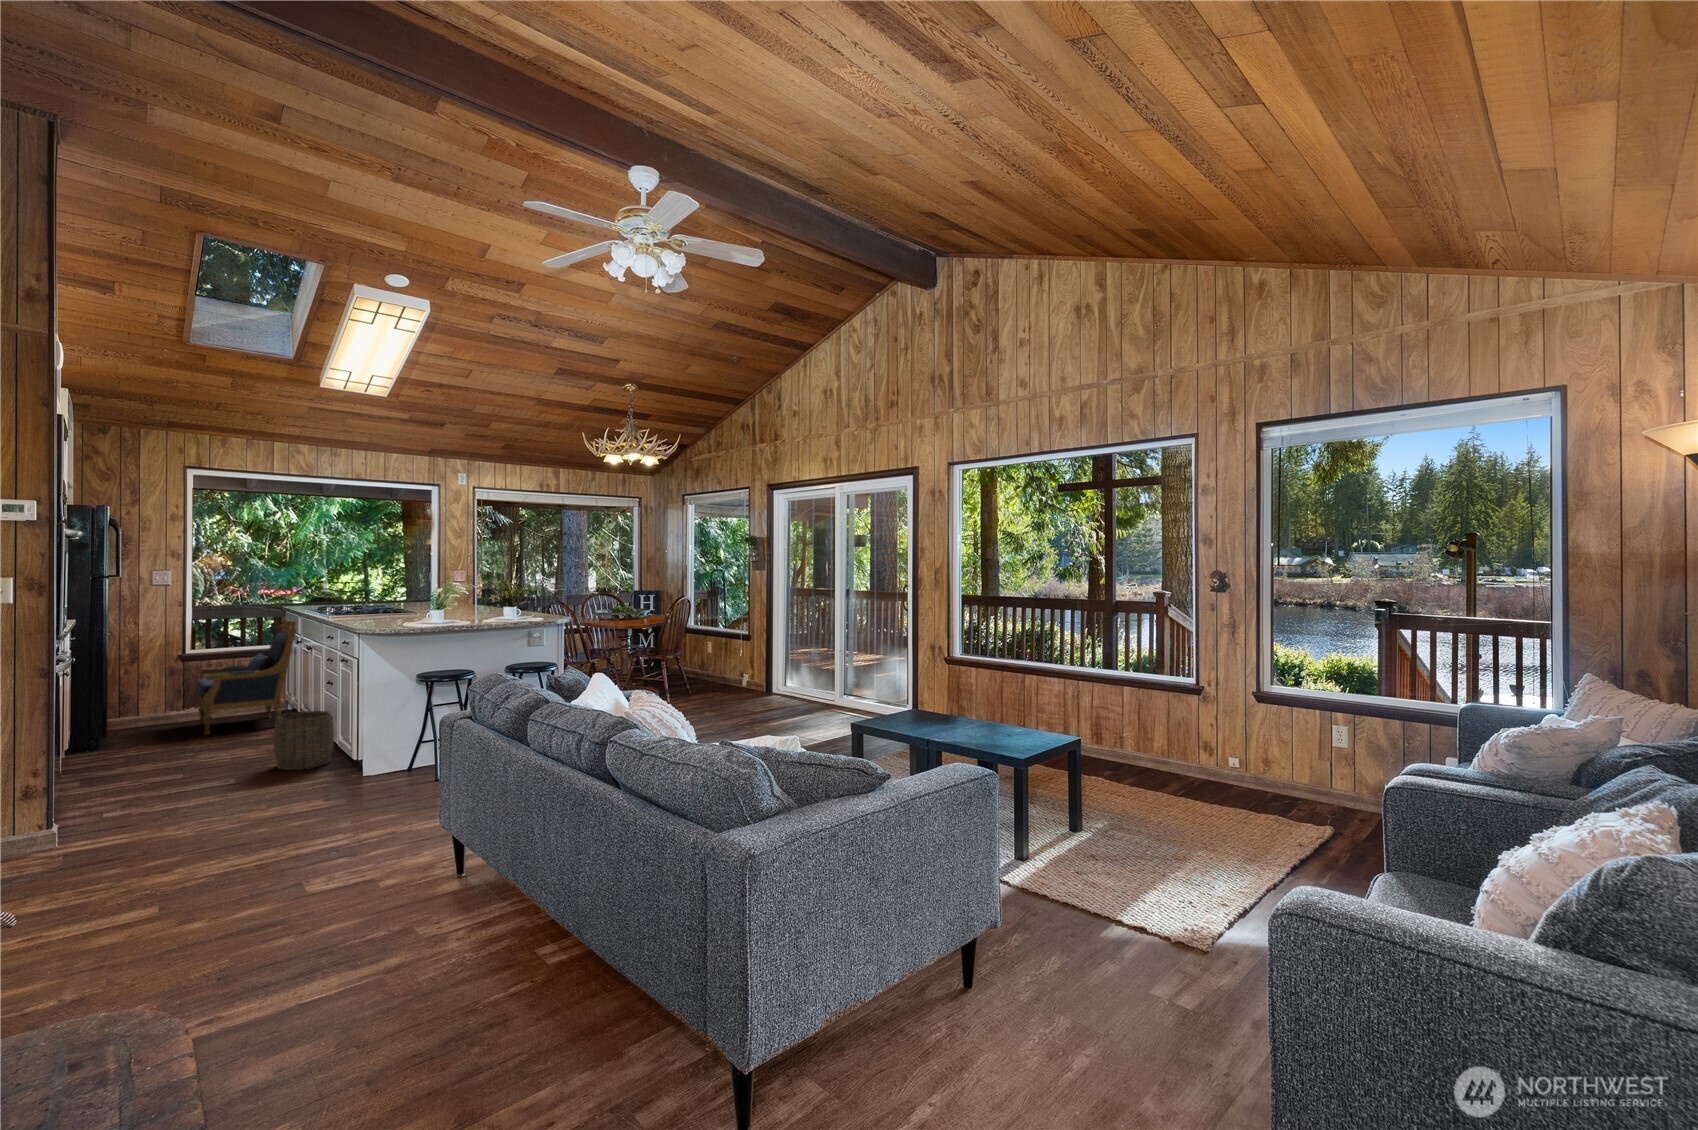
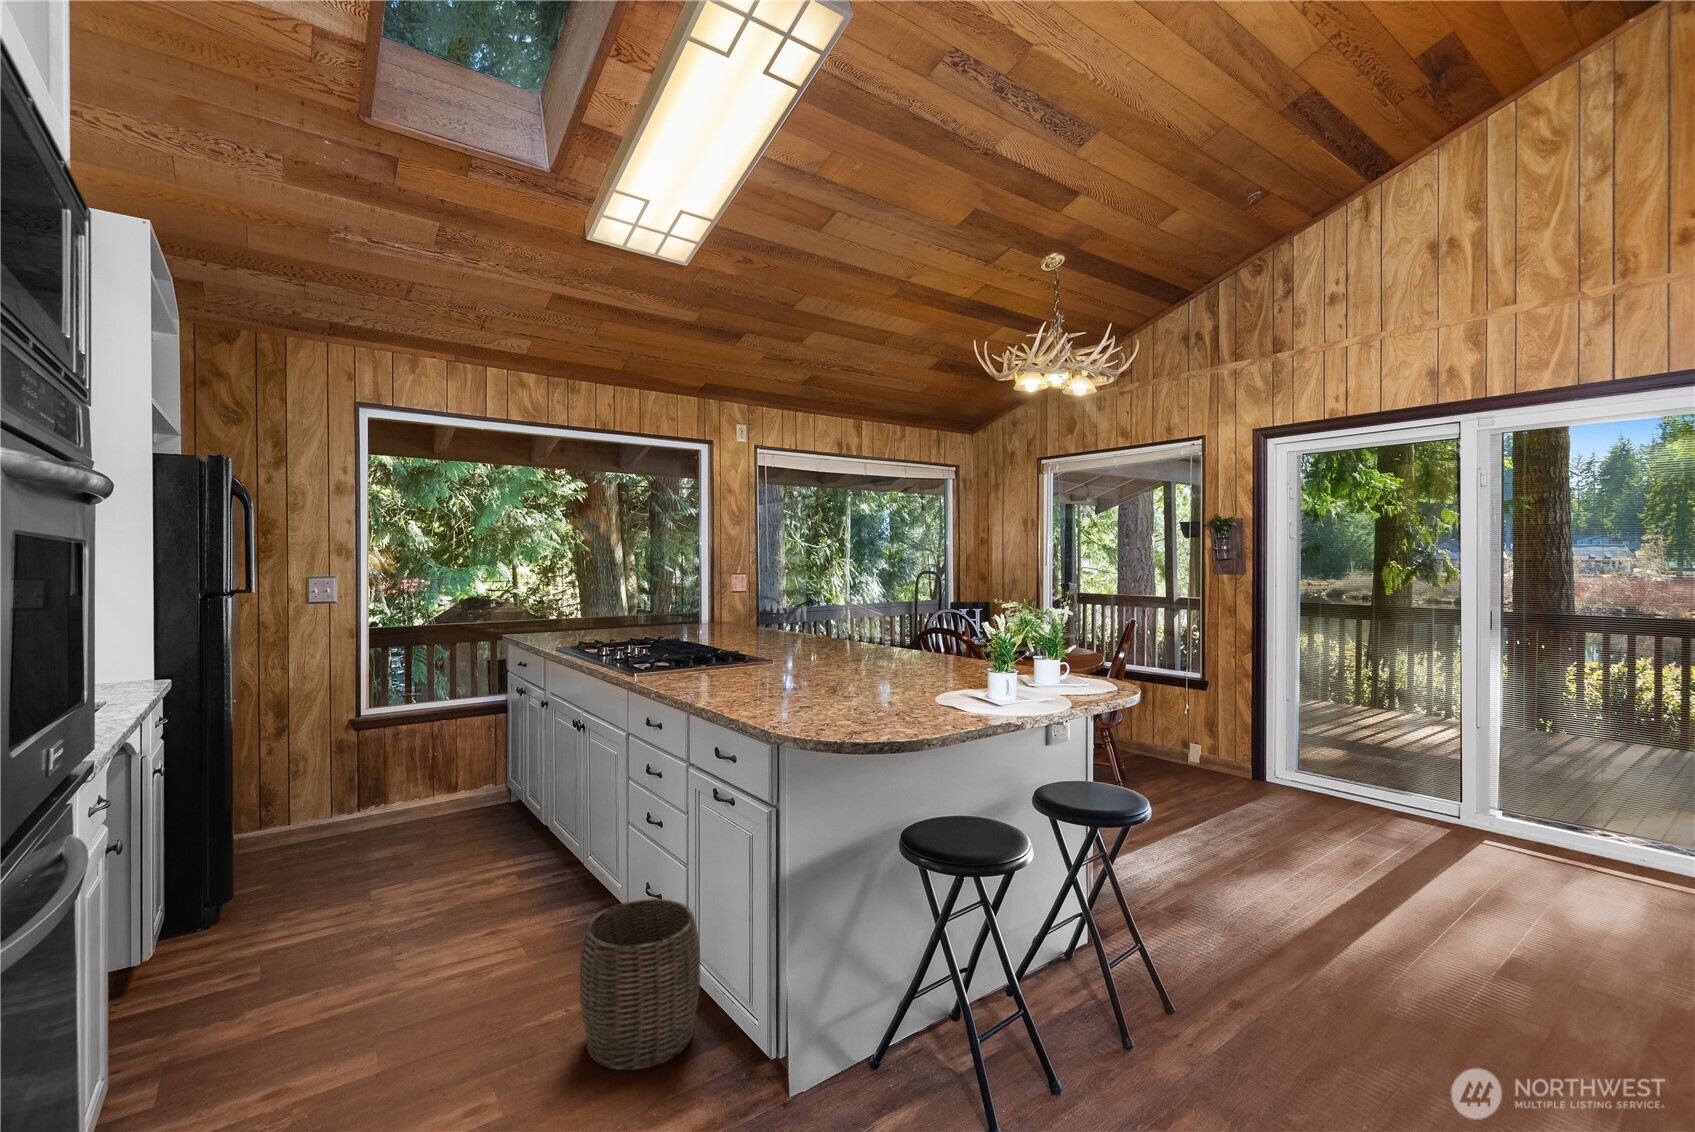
armchair: present [196,617,296,735] -> none [381,644,547,886]

